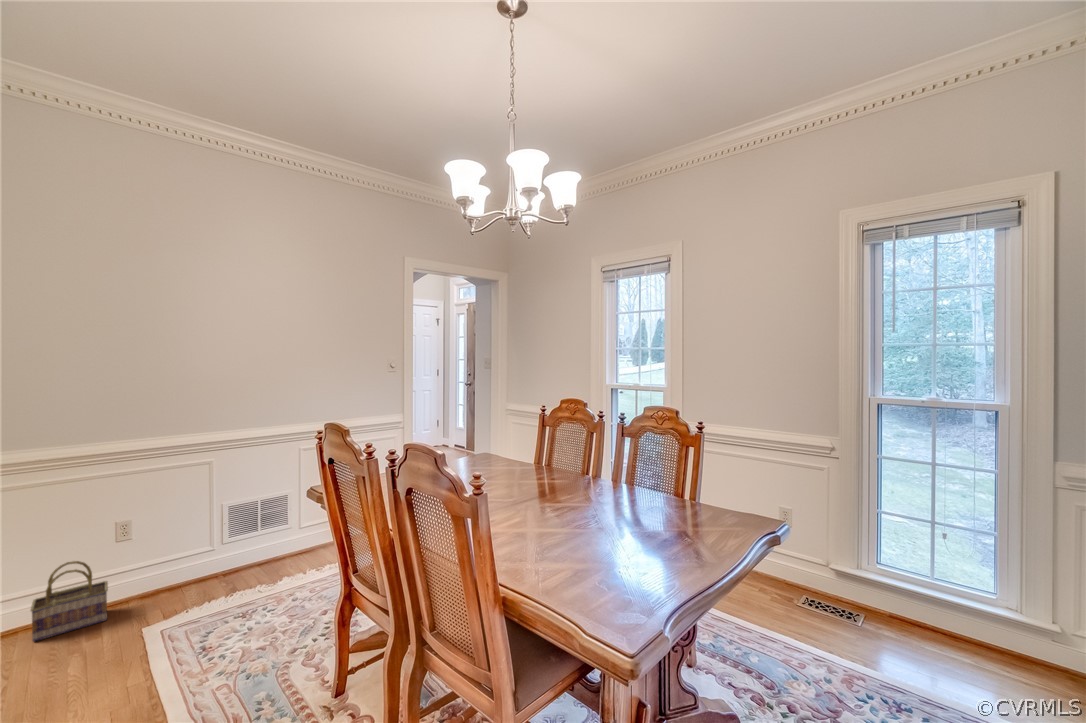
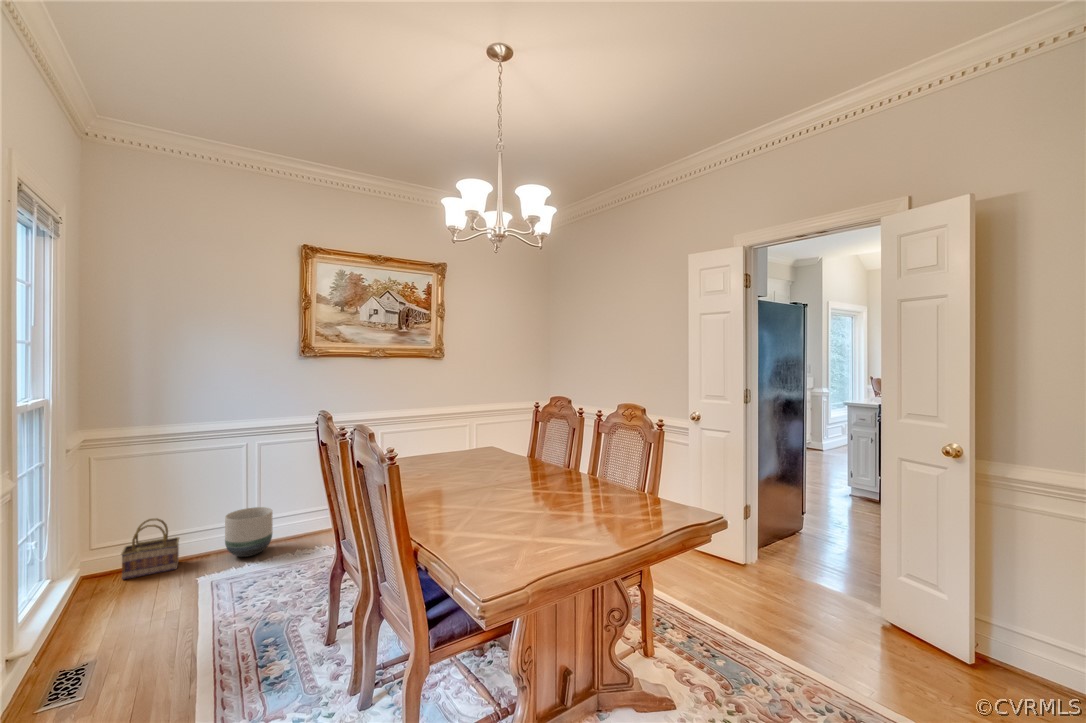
planter: none [168,536,227,596] -> present [225,507,273,557]

